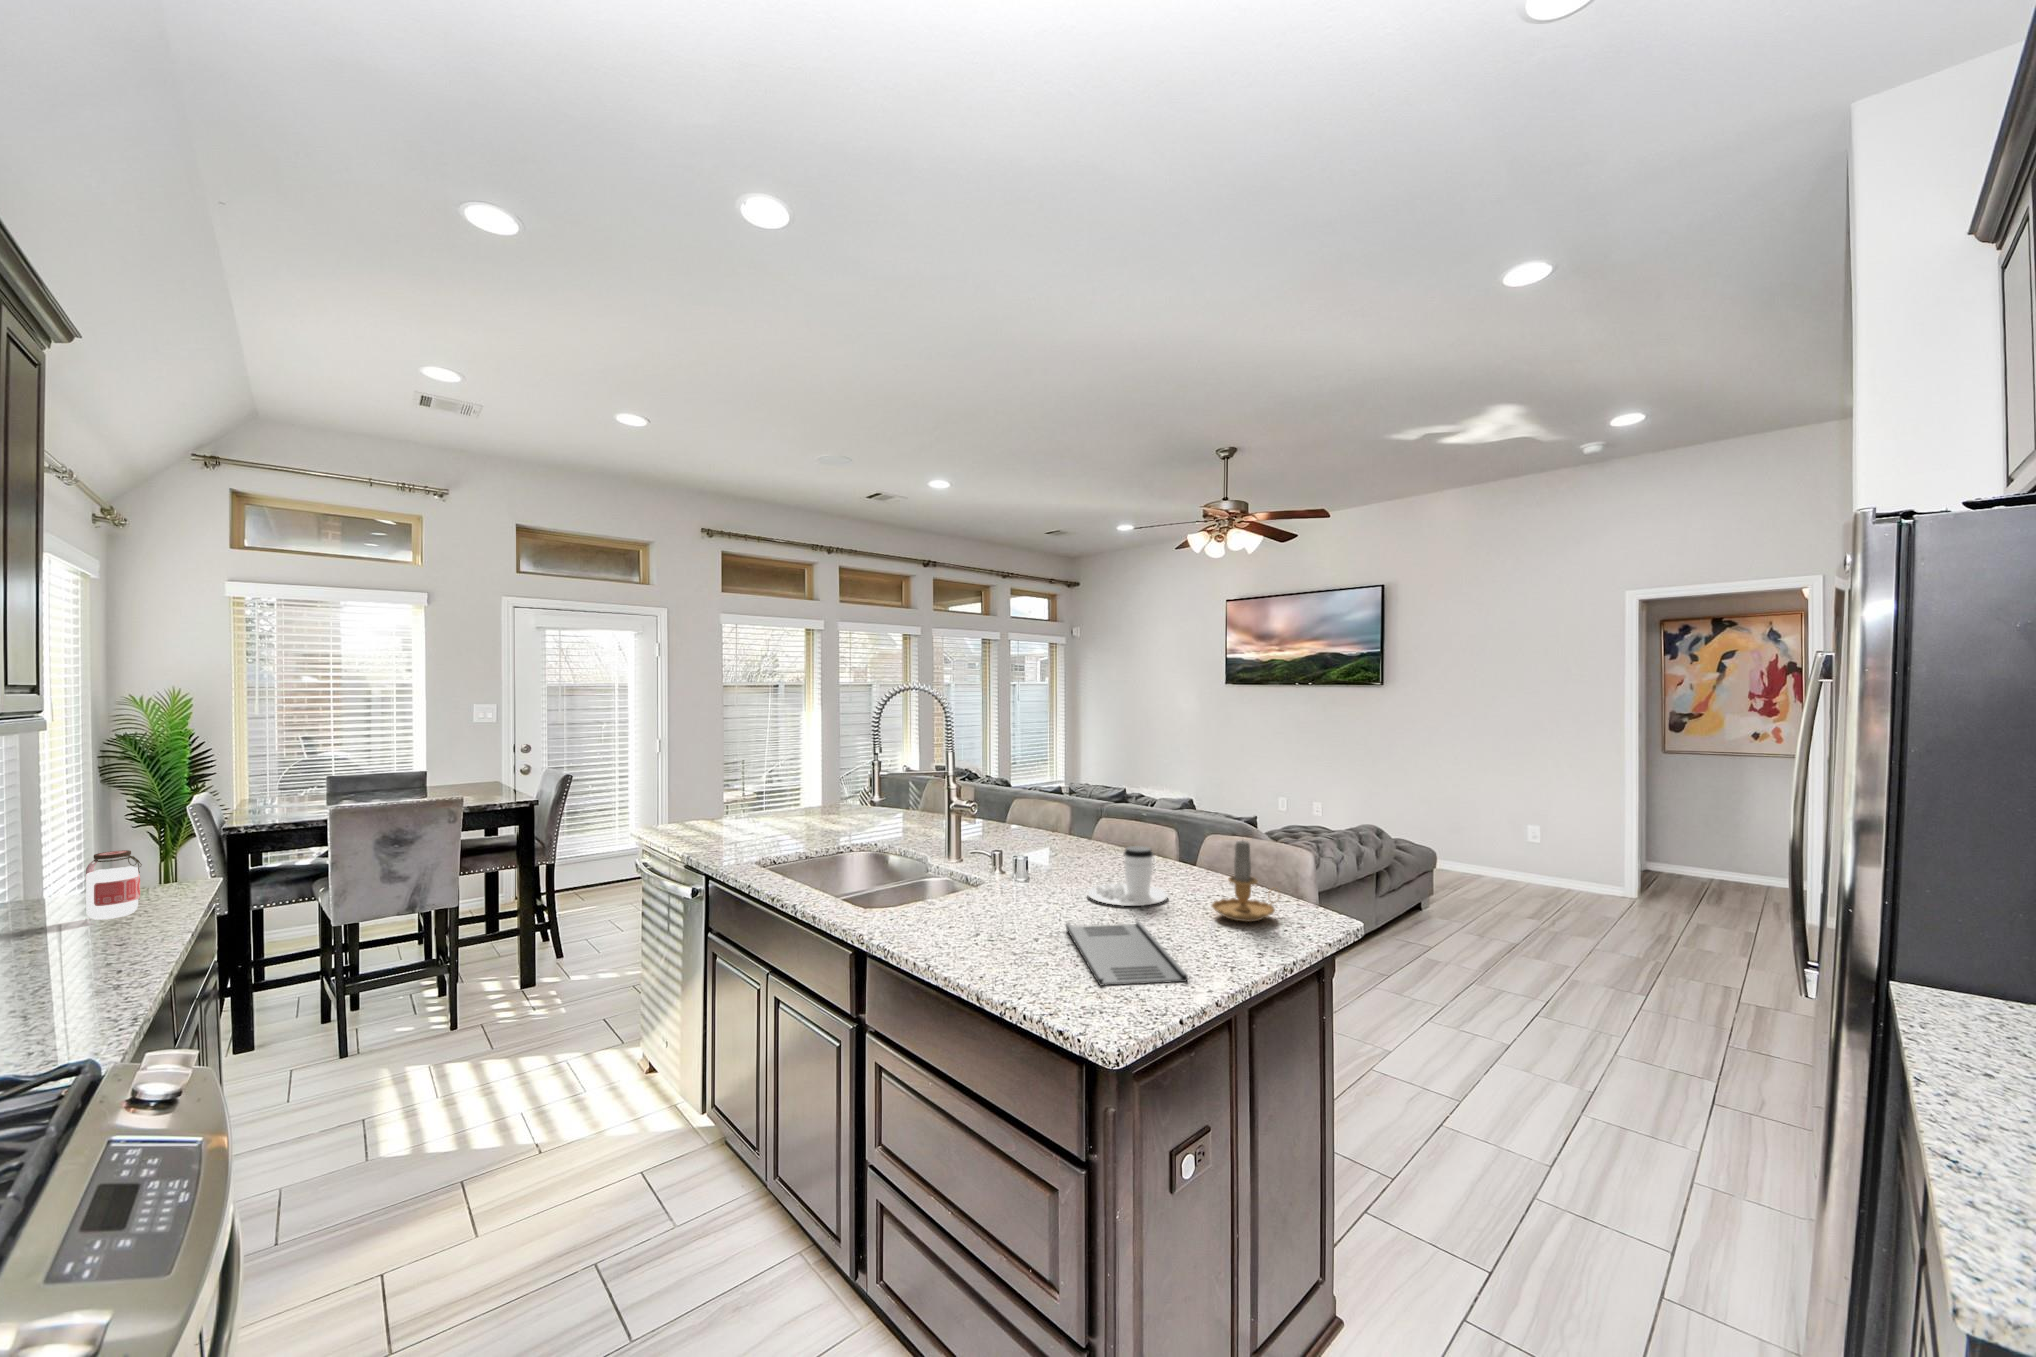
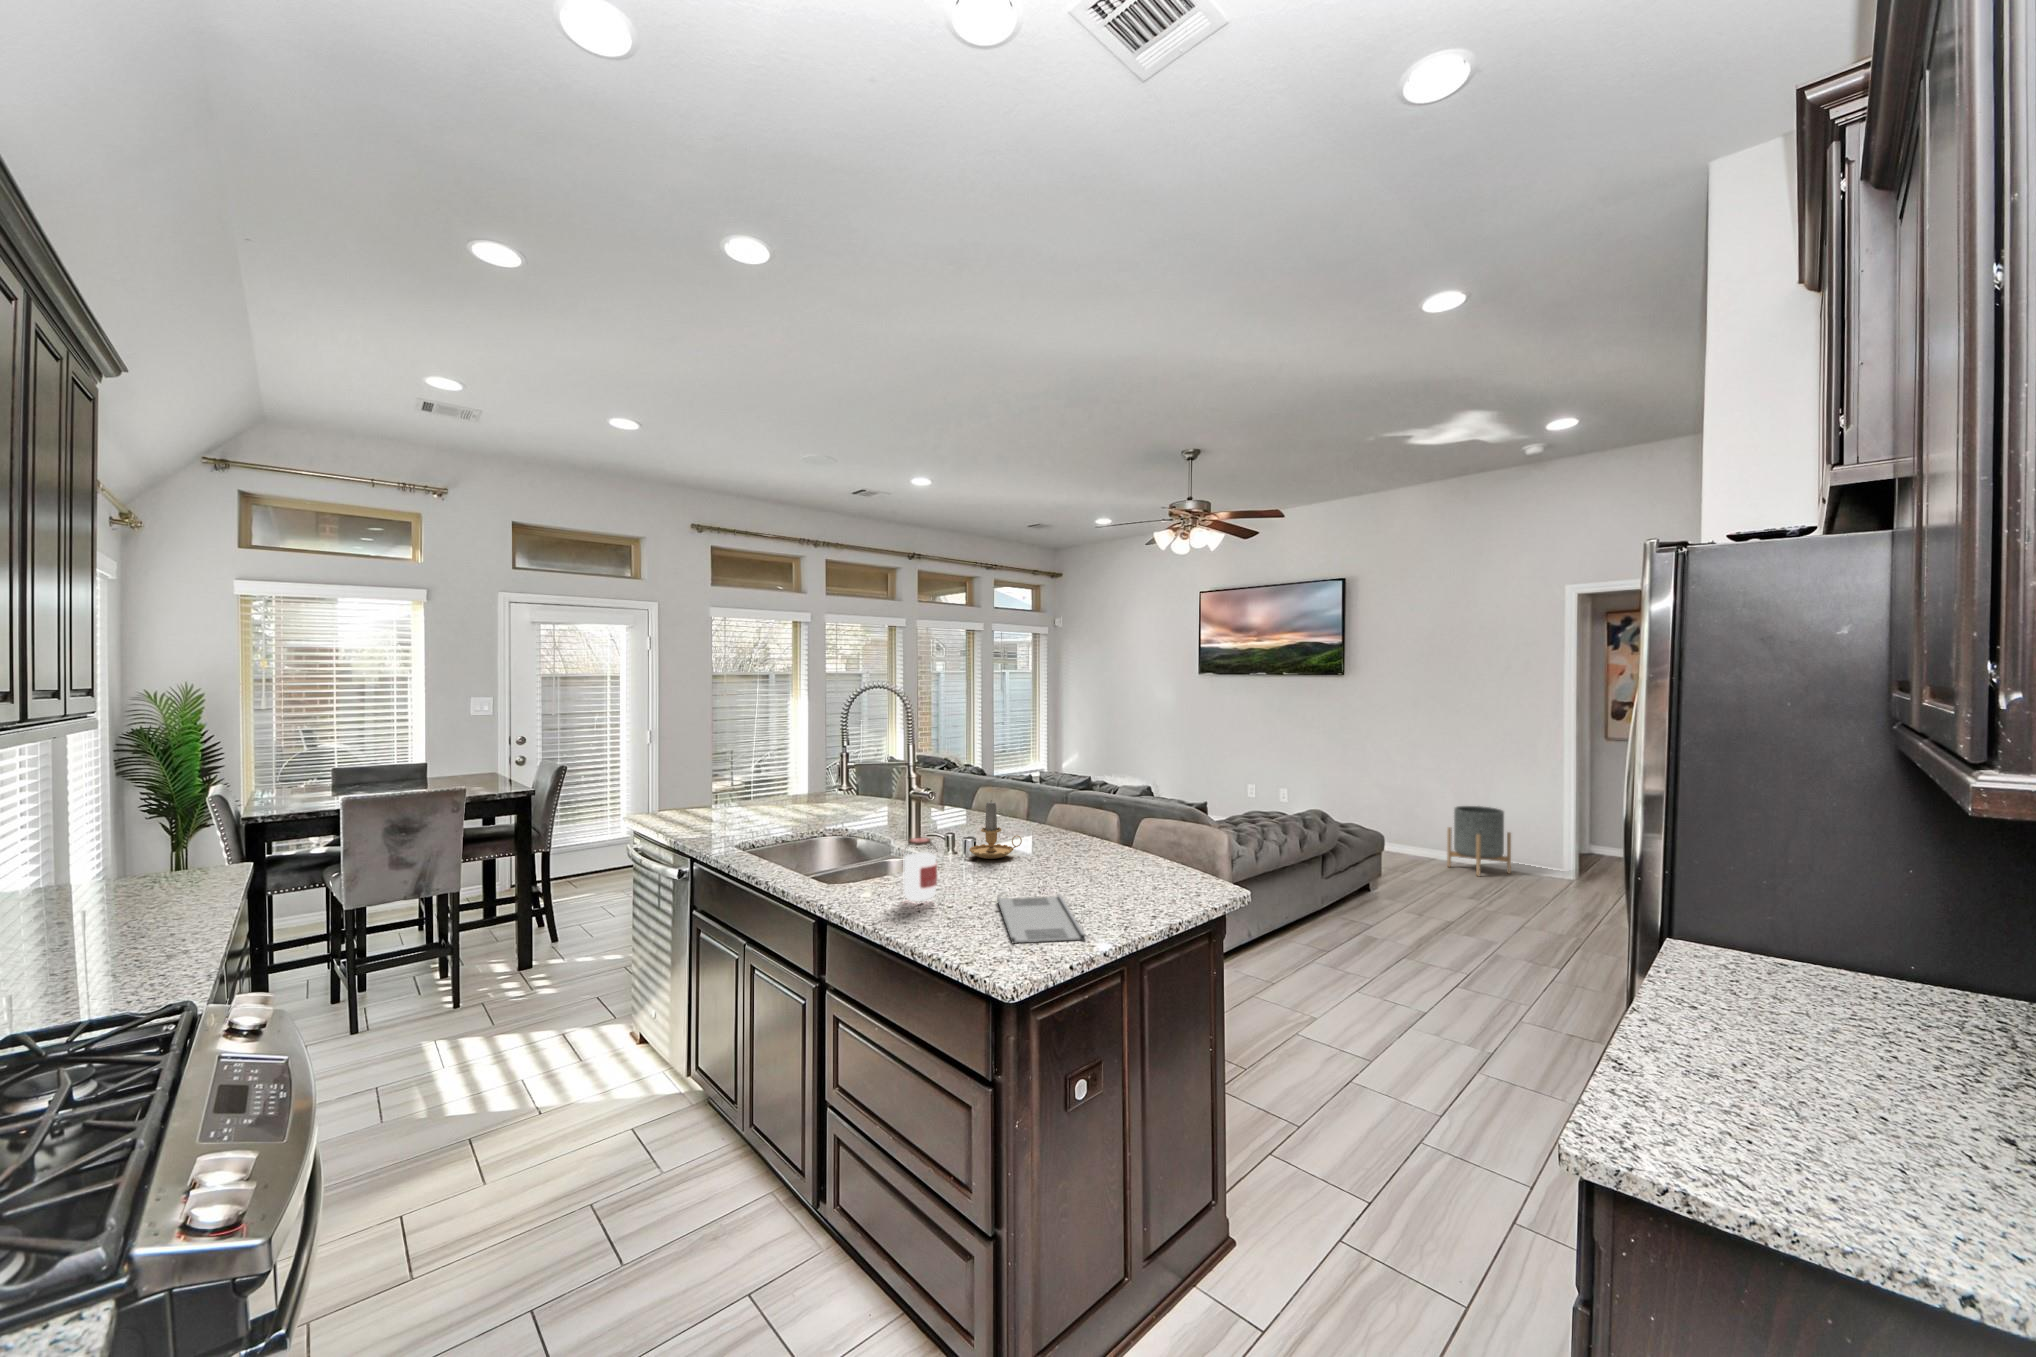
planter: none [1489,819,1558,893] -> present [1447,806,1511,876]
candle: present [1212,841,1275,922] -> present [969,802,1022,859]
coffee cup: present [1087,846,1168,906] -> none [1024,830,1094,882]
jar: present [86,850,142,920] -> present [903,837,938,901]

